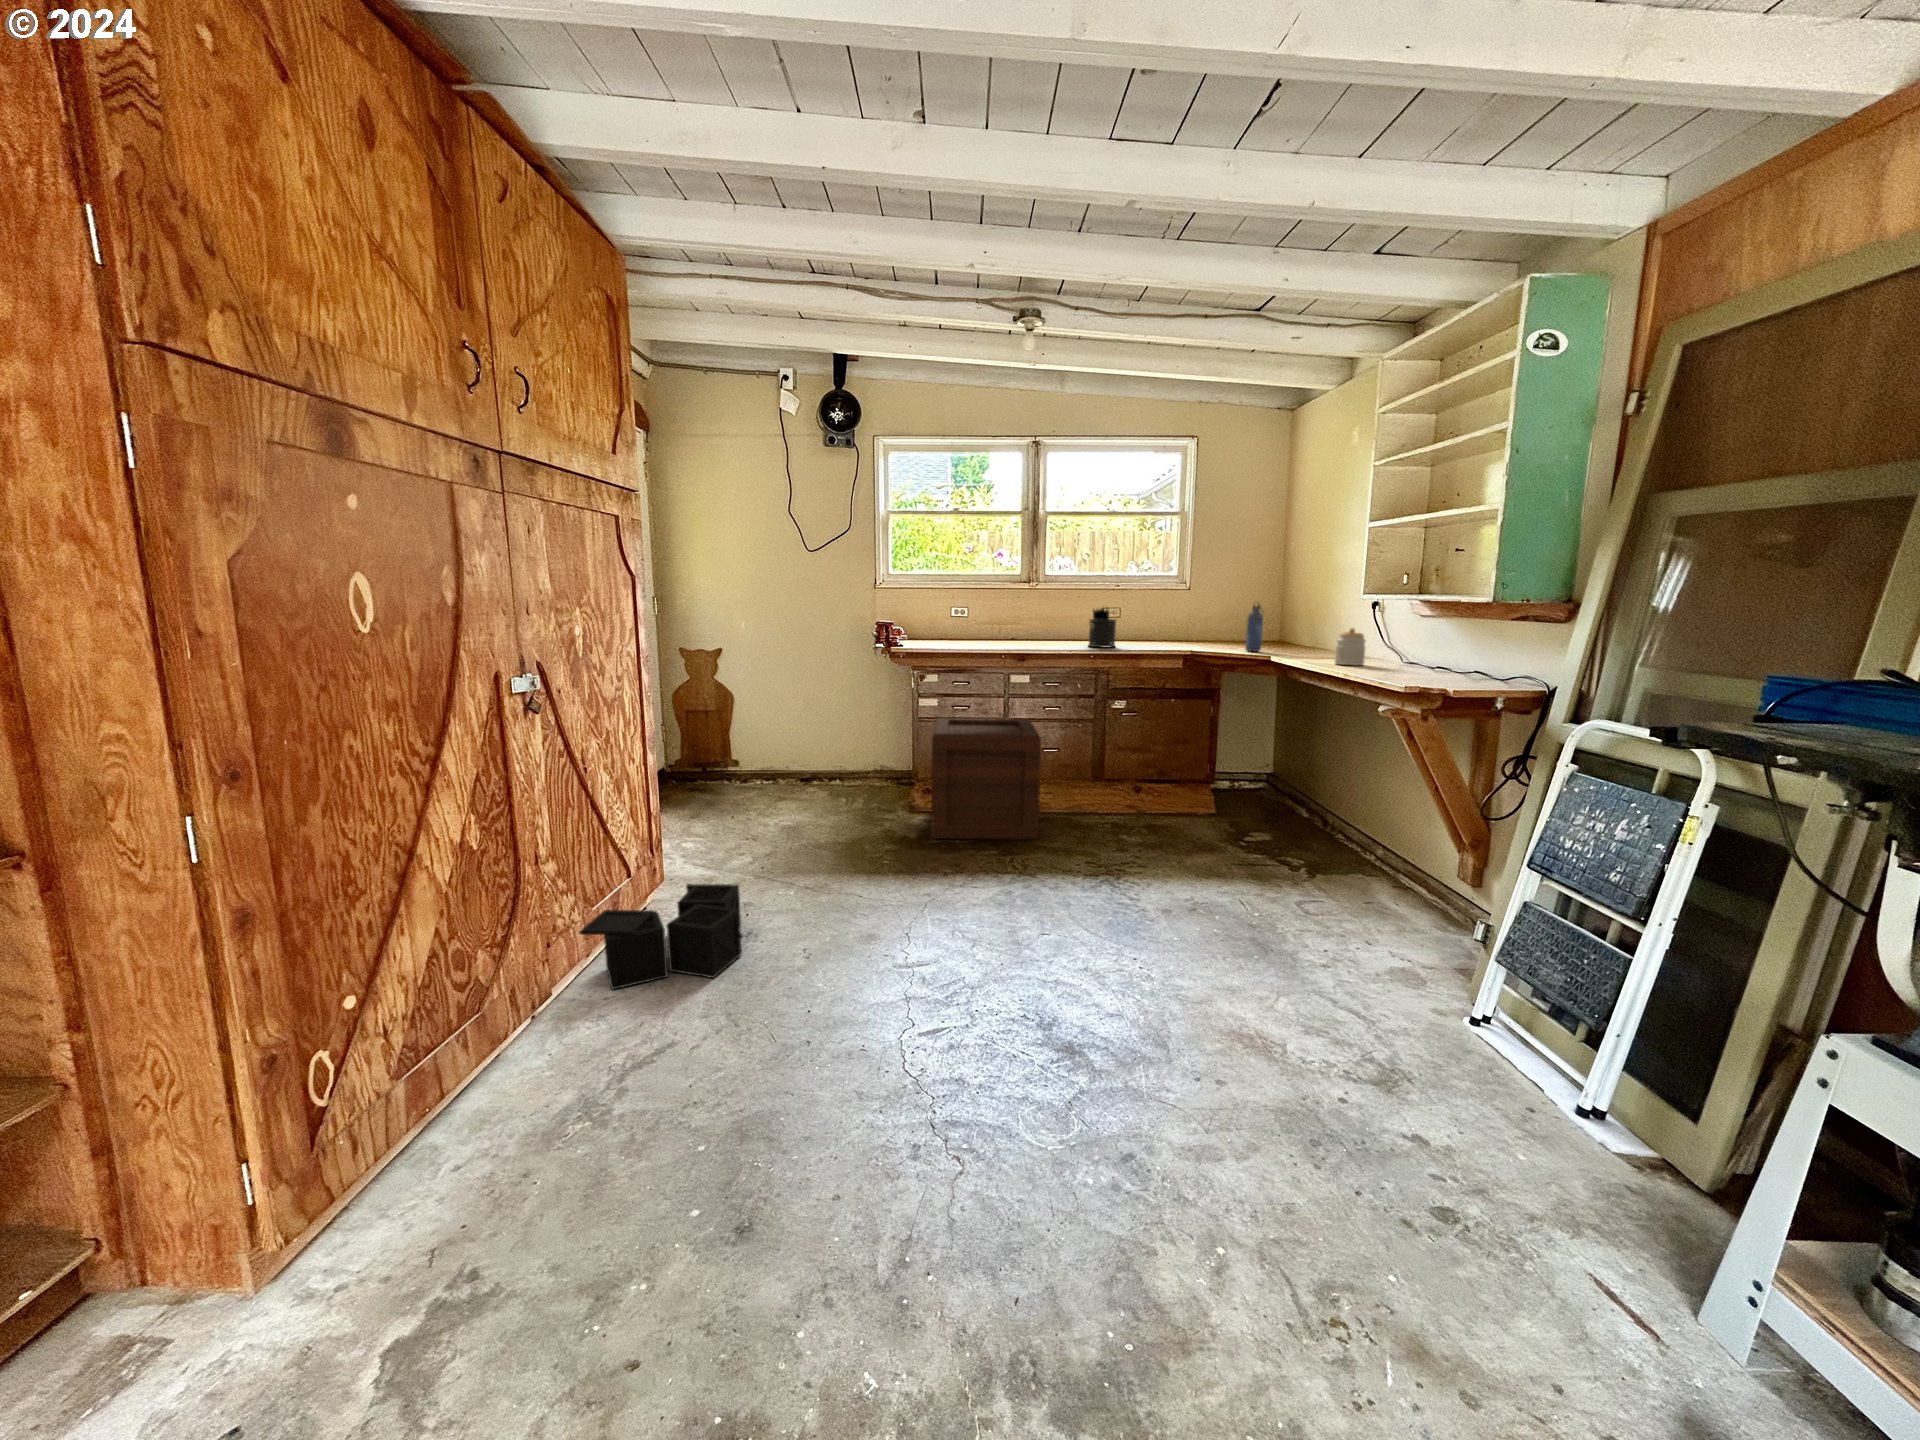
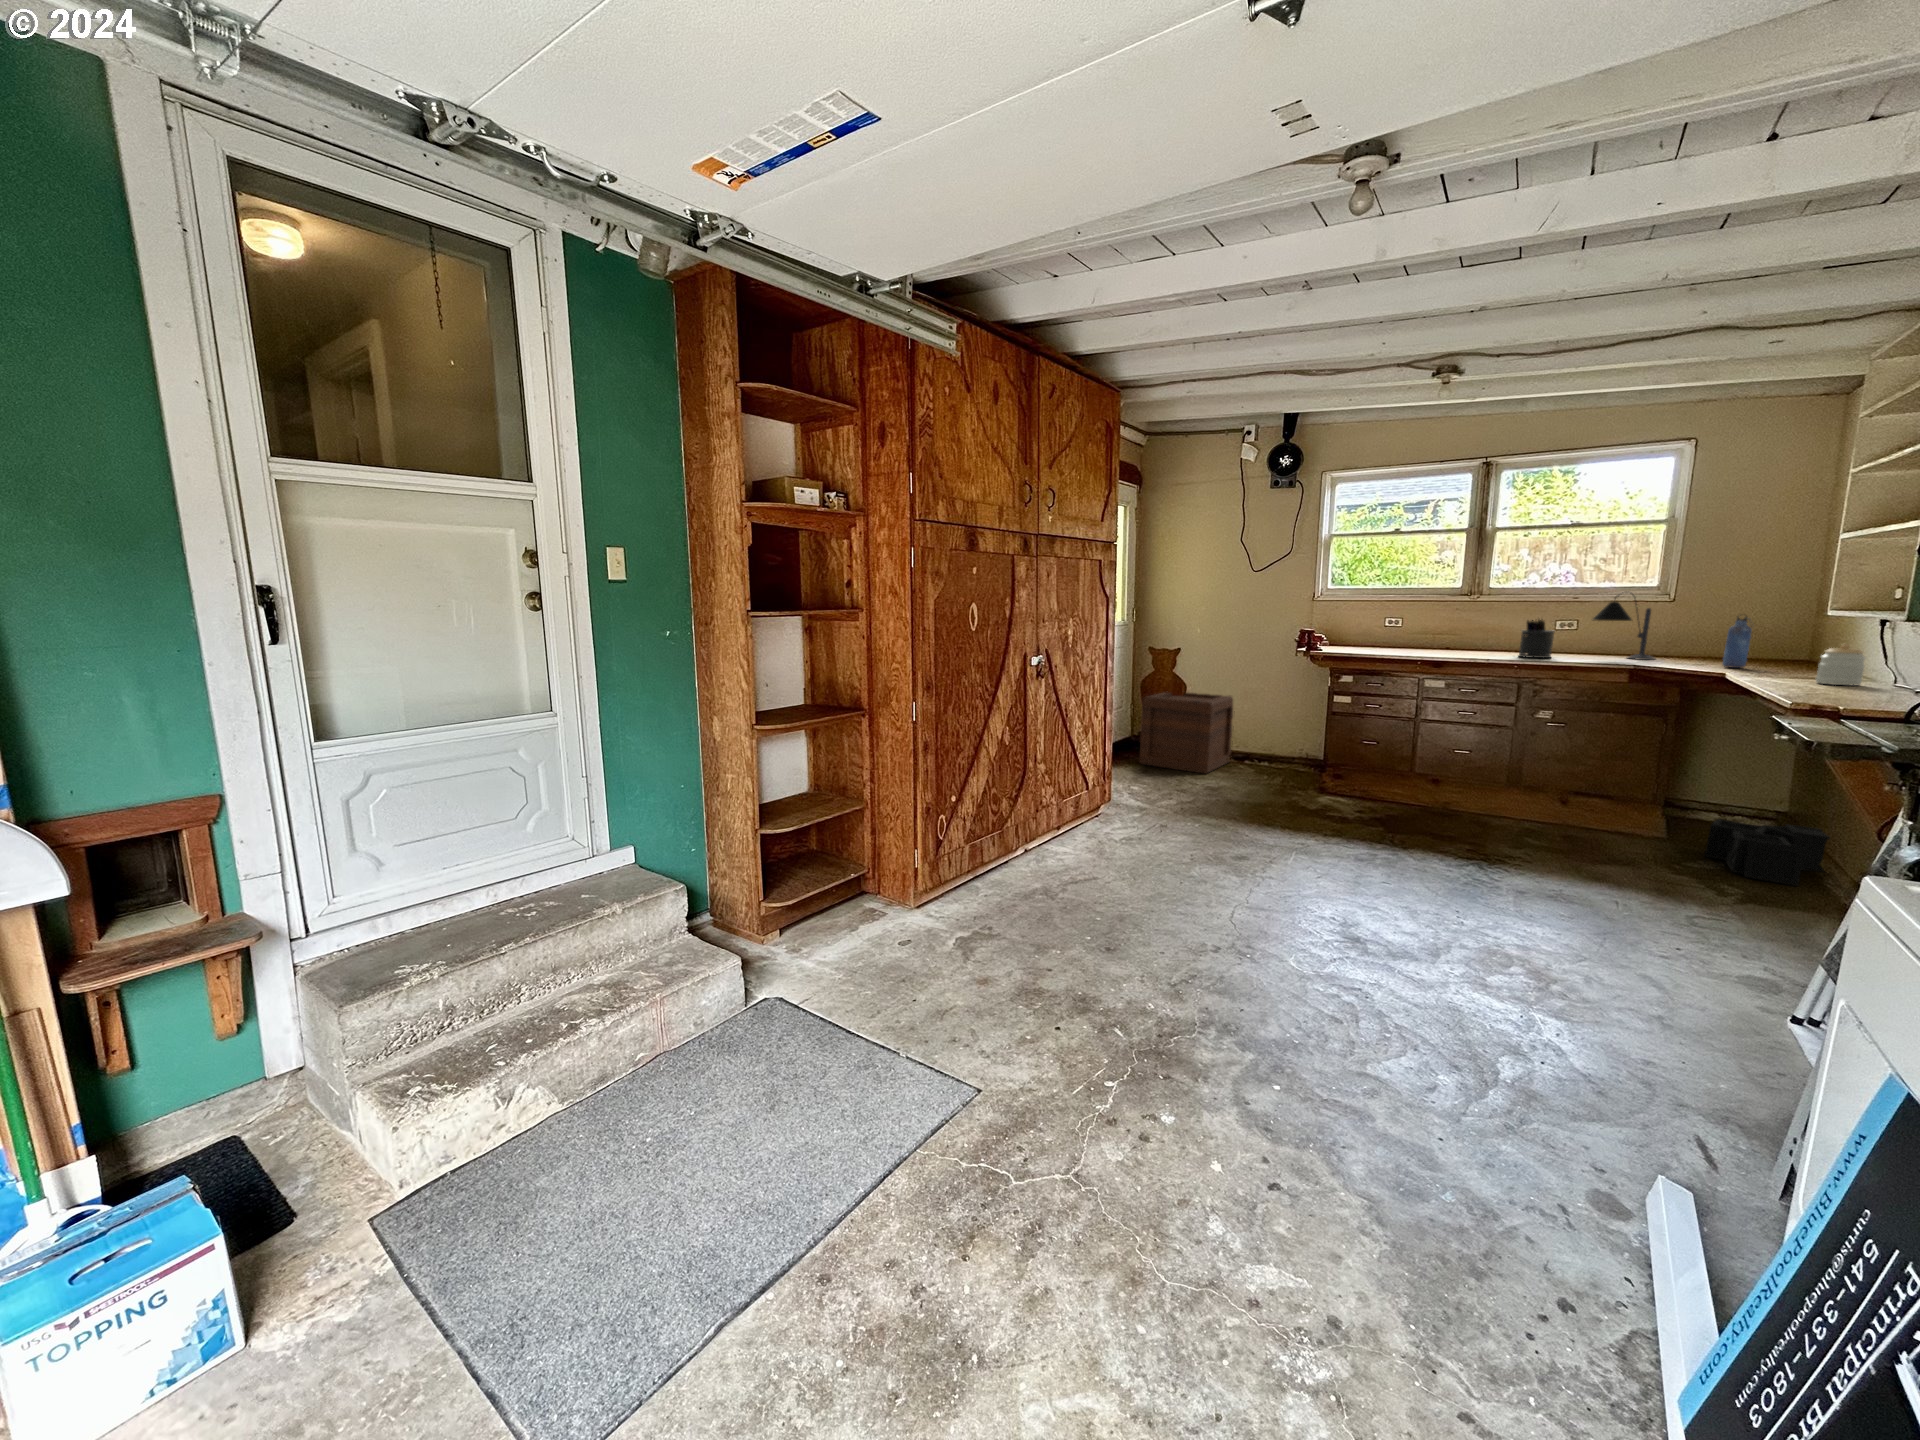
desk lamp: none [1143,581,1188,646] -> present [1593,595,1655,660]
wooden crate: present [931,718,1041,840] -> present [1140,692,1233,774]
storage bin: present [579,884,757,990] -> present [1705,819,1830,886]

